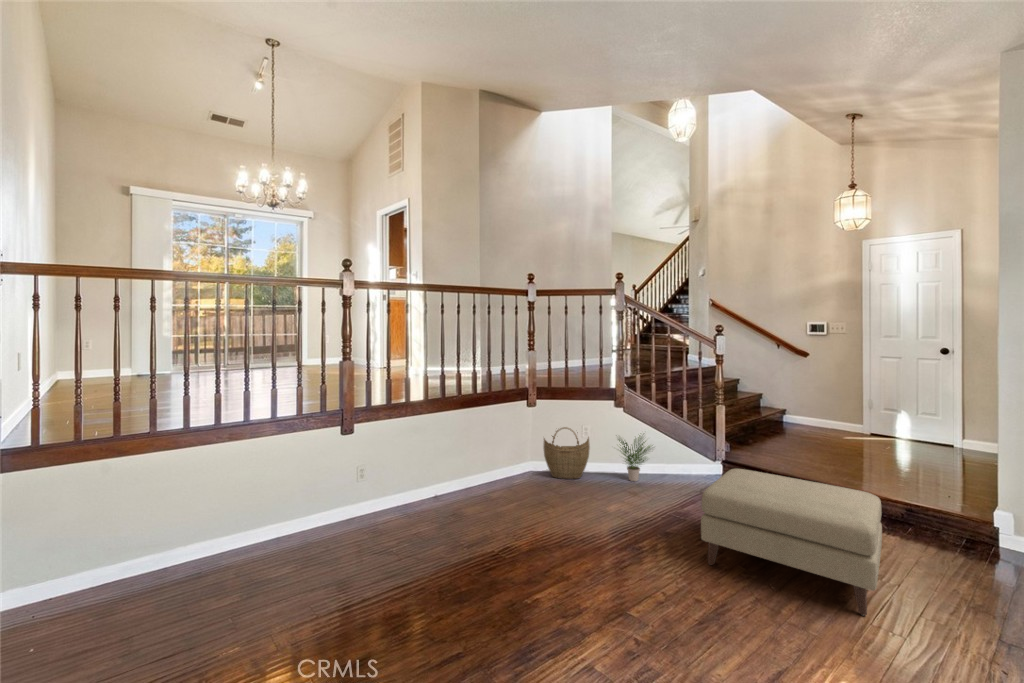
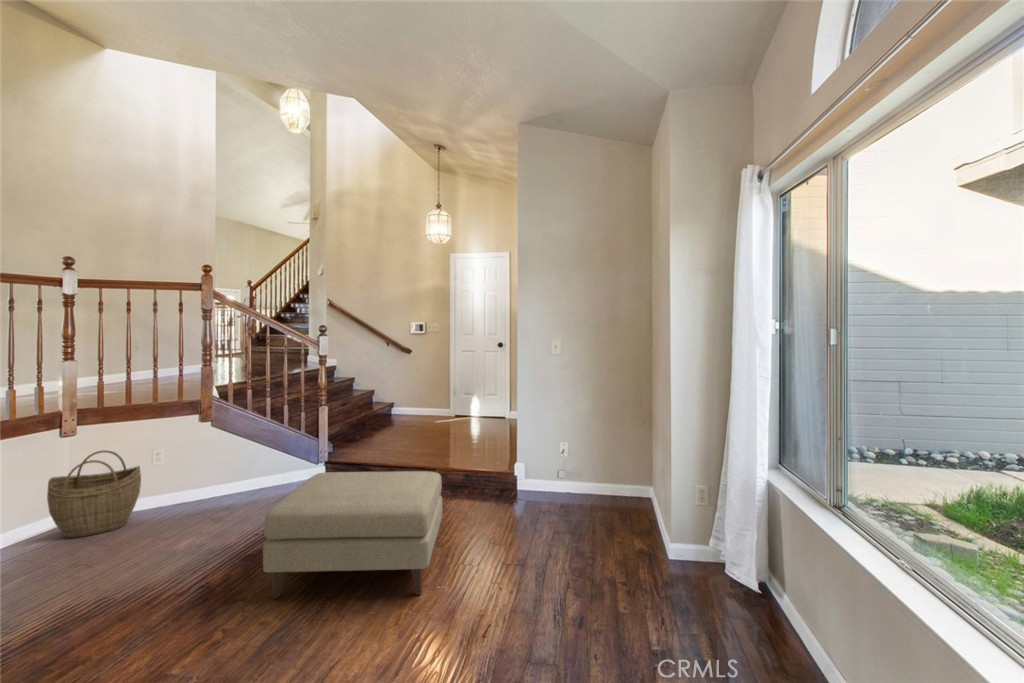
potted plant: present [618,435,650,481] -> none [174,445,244,511]

